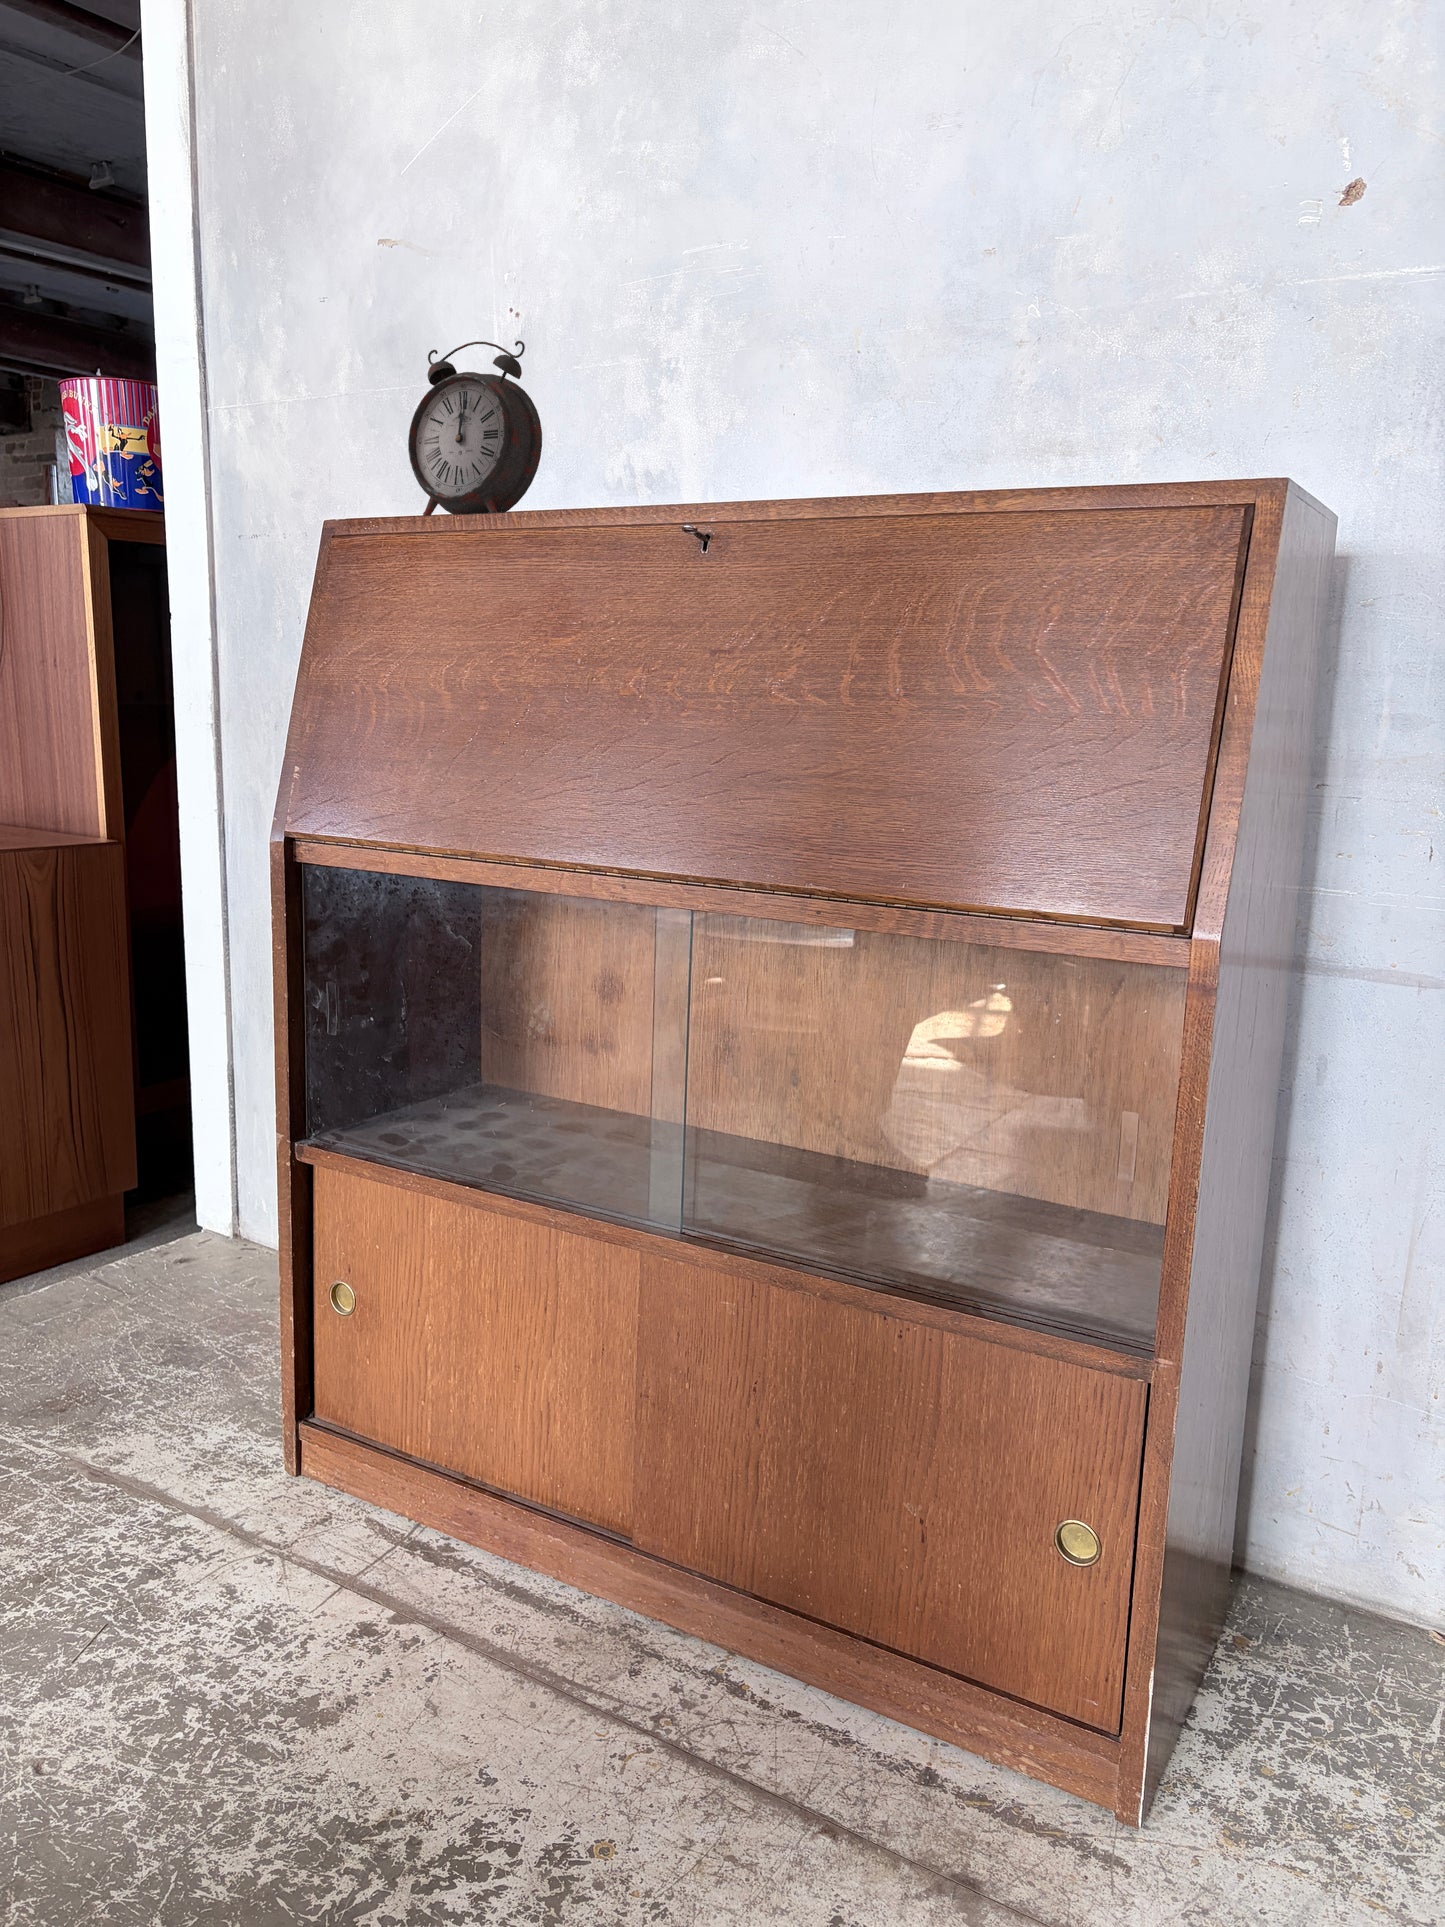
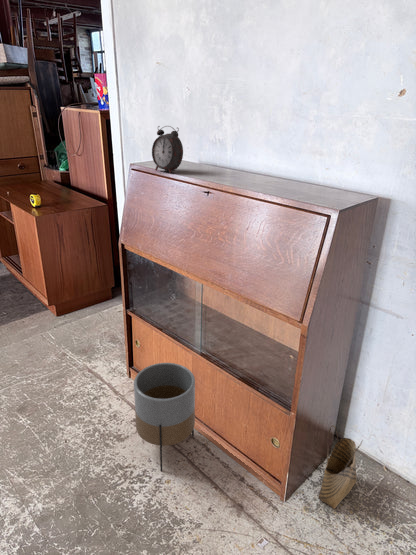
planter: none [401,1303,678,1811] -> present [134,363,195,471]
woven basket: none [1260,1446,1408,1811] -> present [318,425,362,509]

